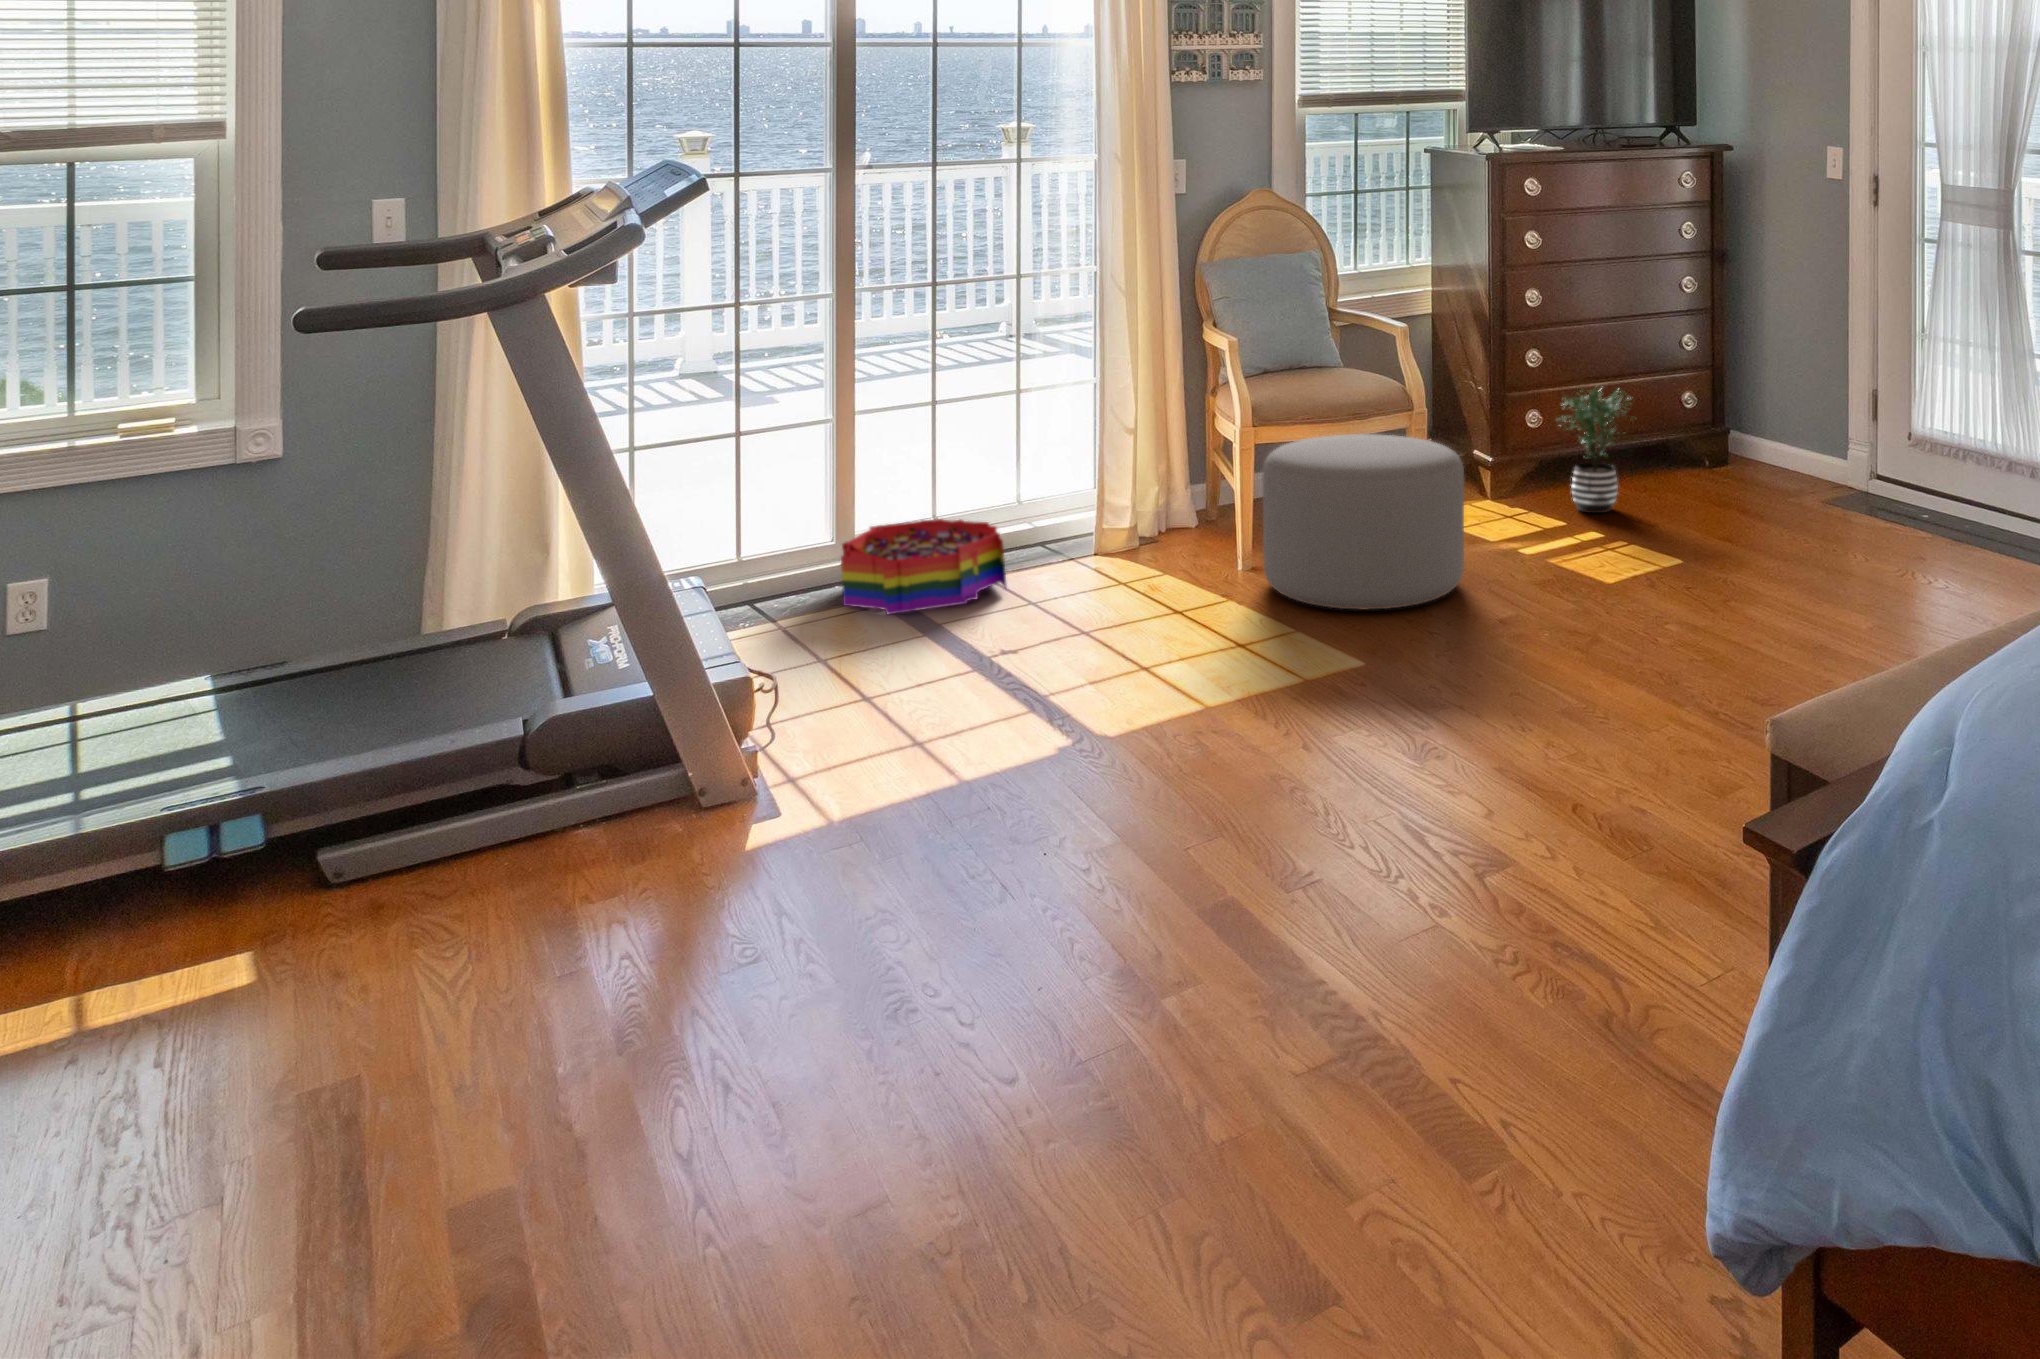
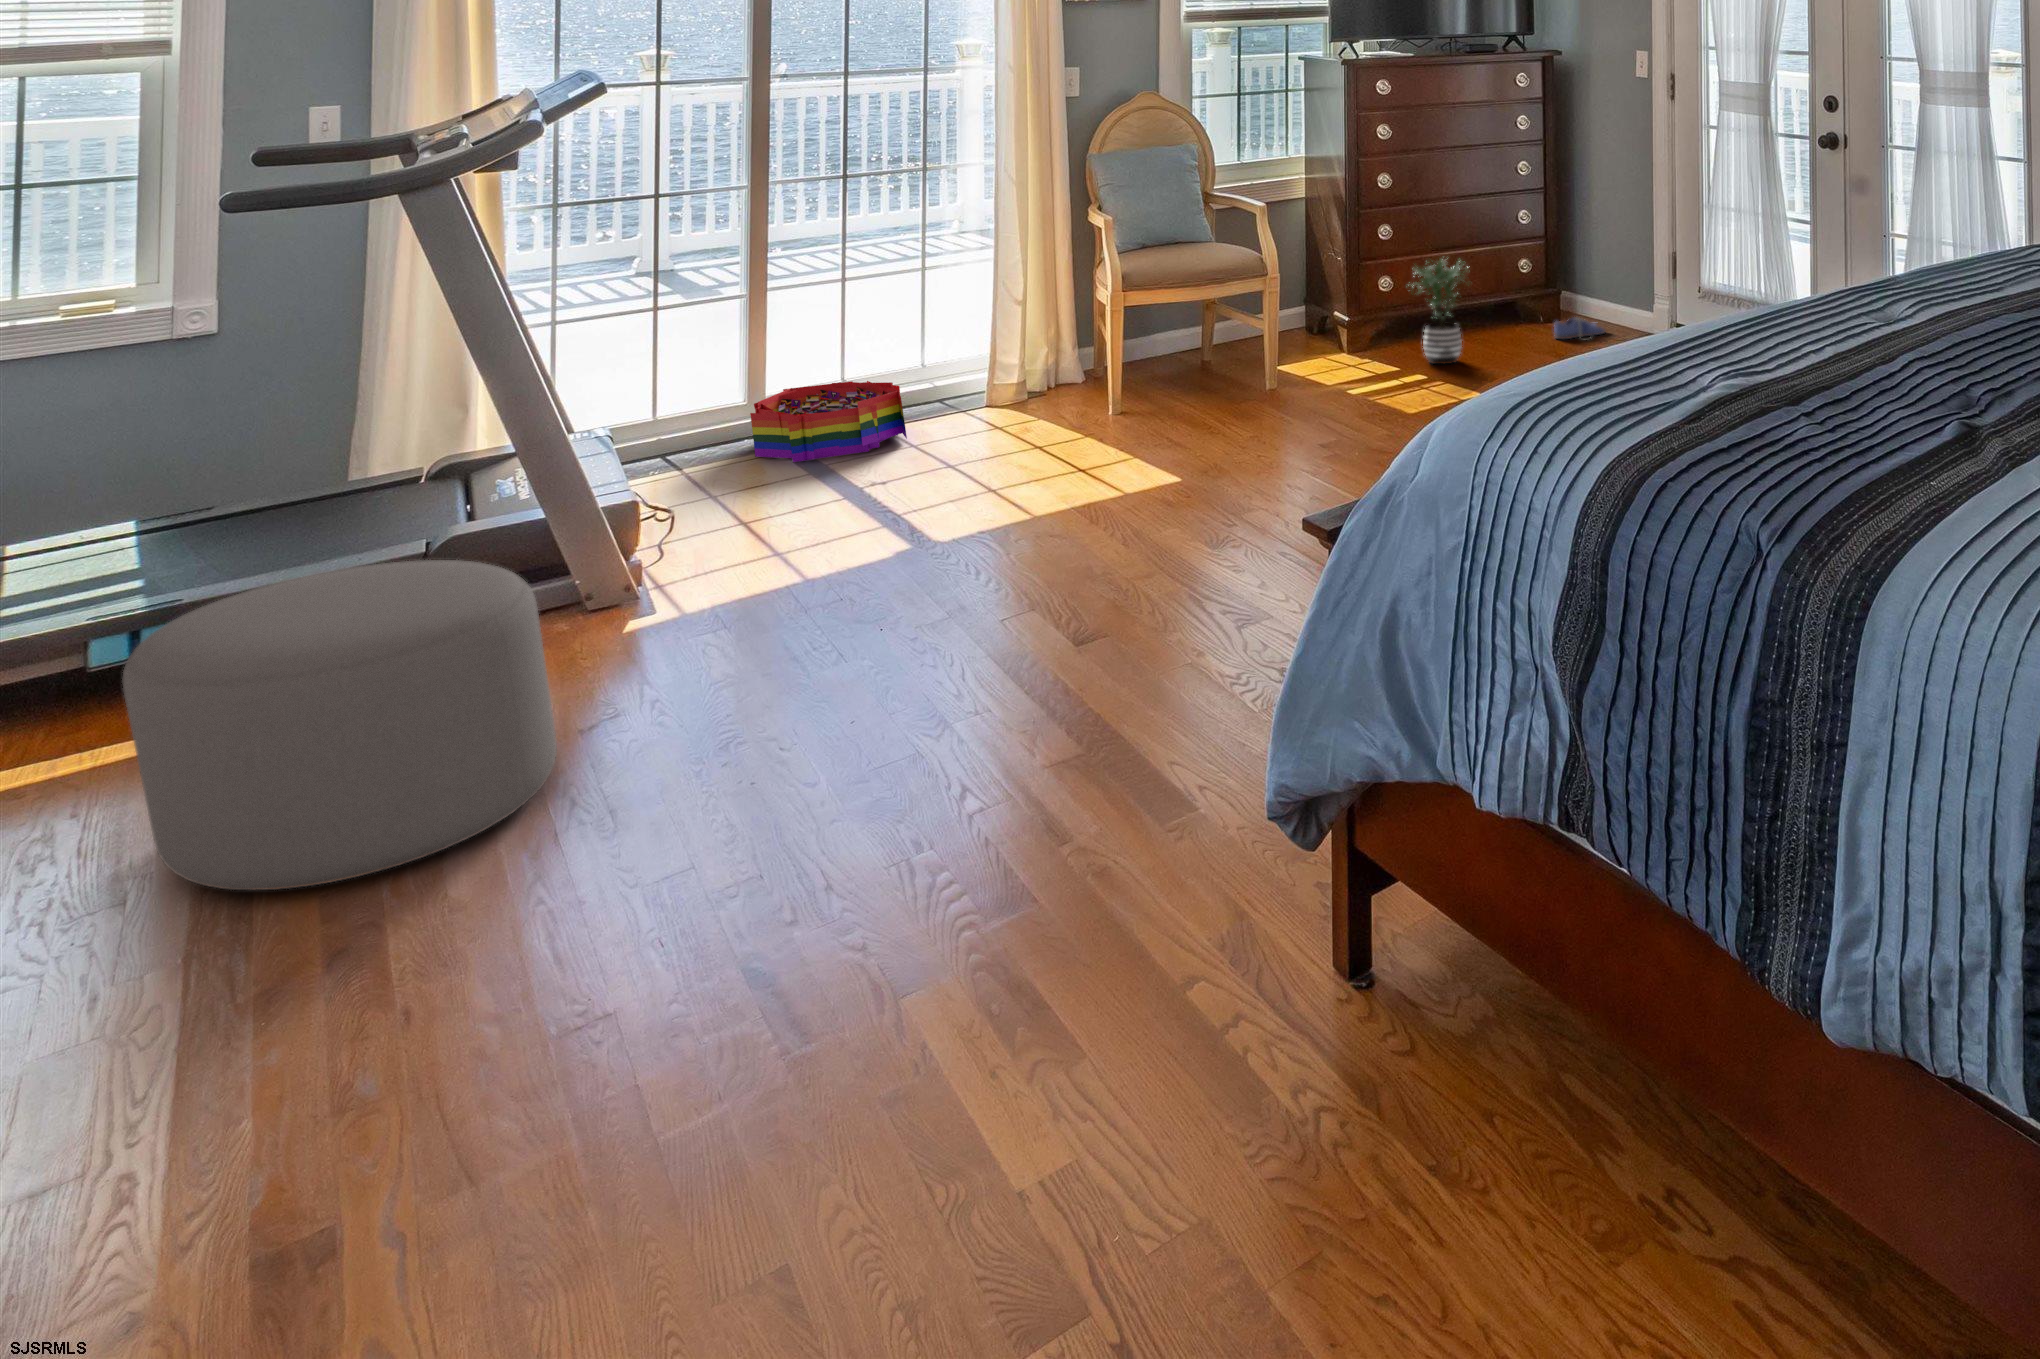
ottoman: present [1262,434,1464,609] -> present [122,560,557,890]
shoe: none [1716,458,1777,486] -> present [1554,317,1605,340]

